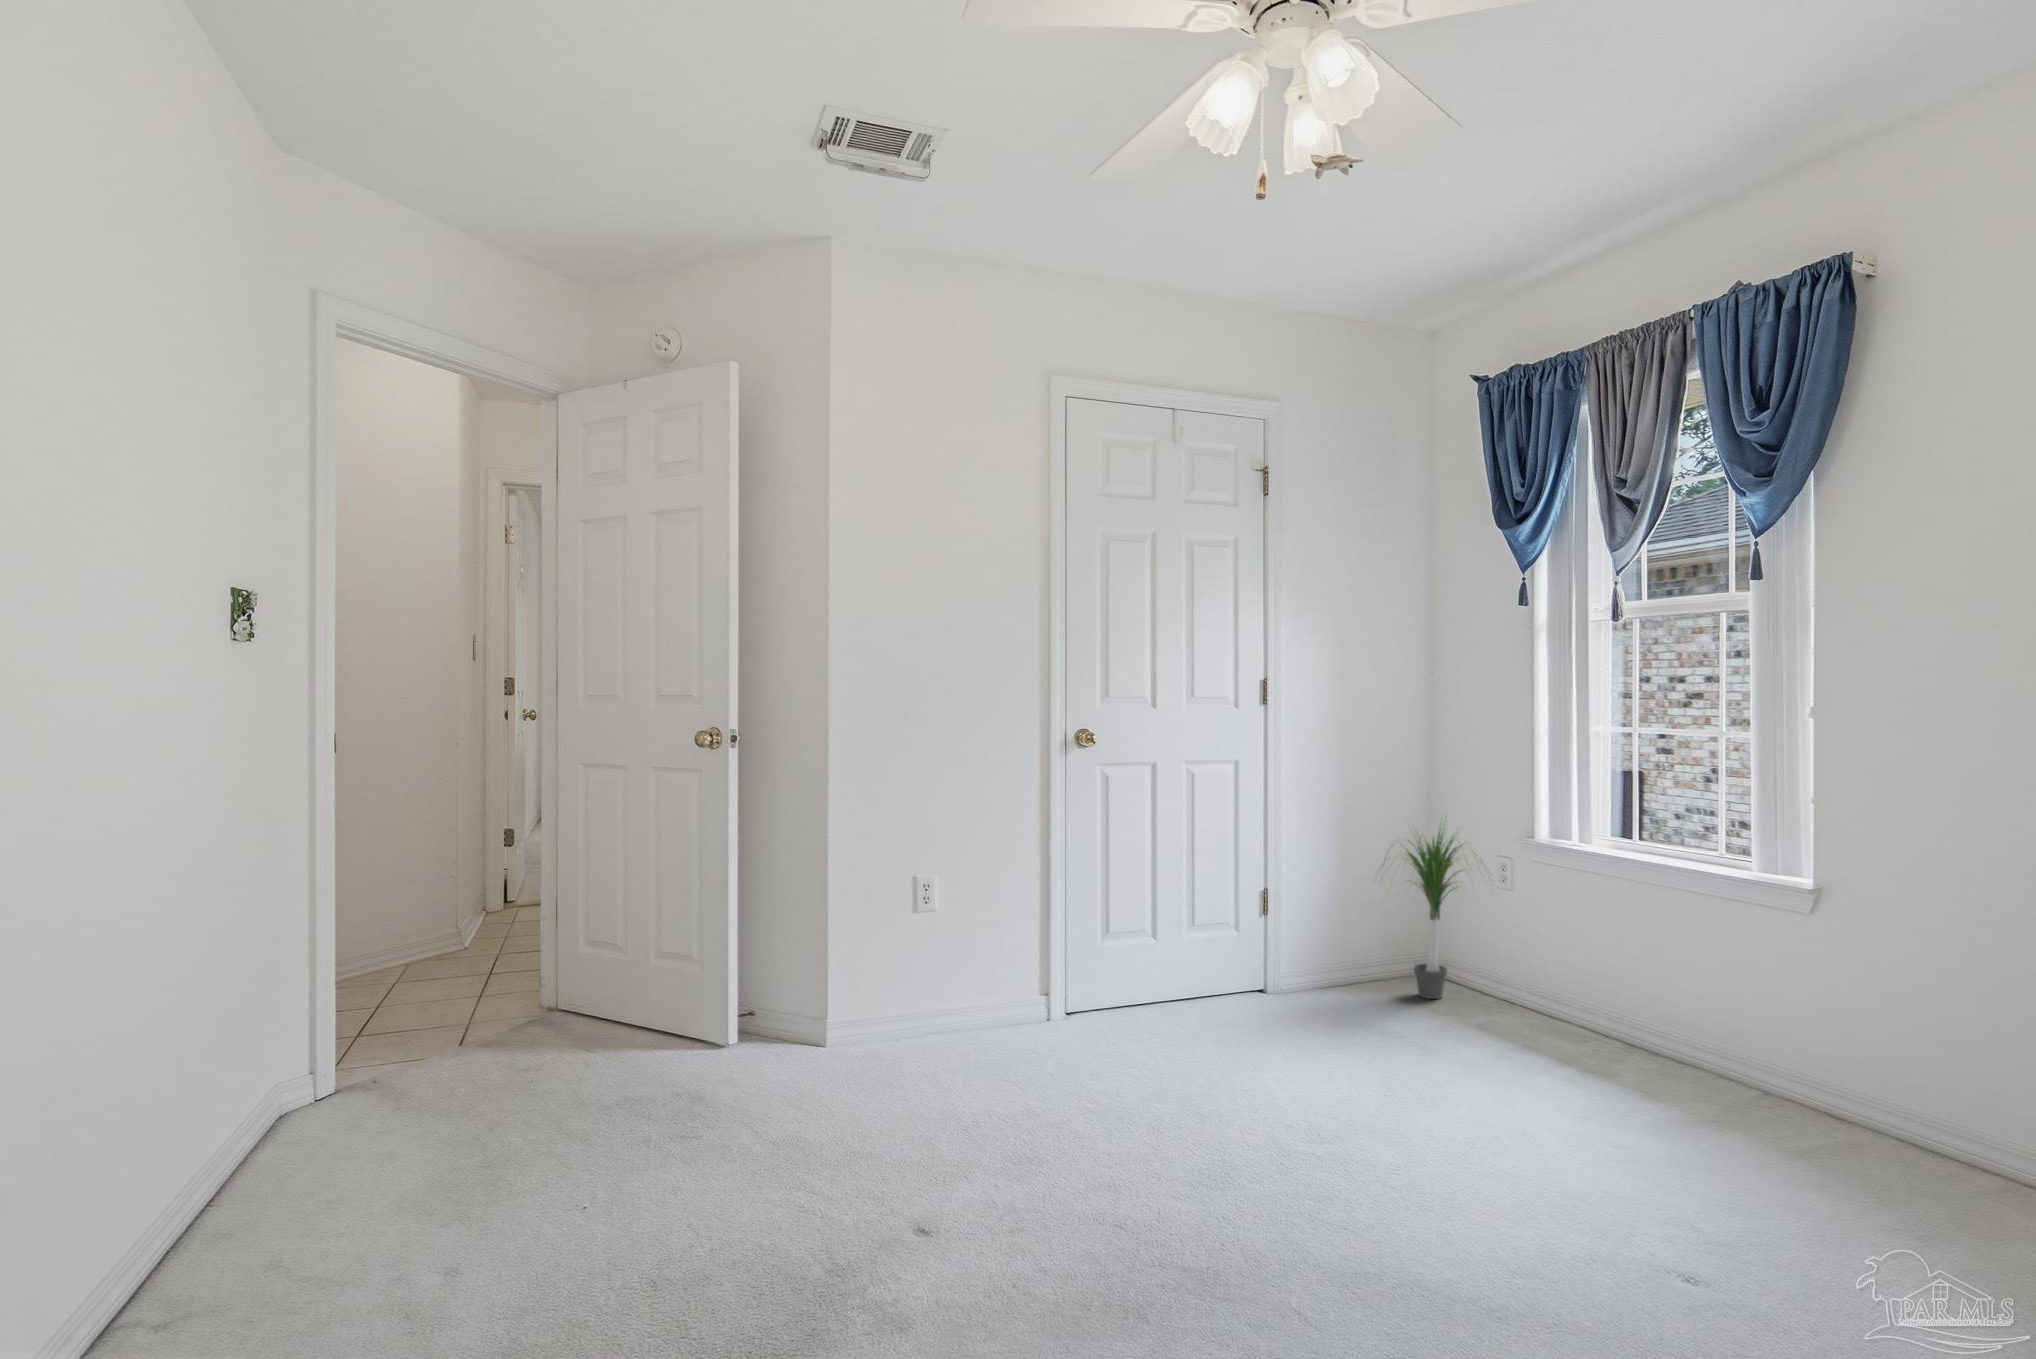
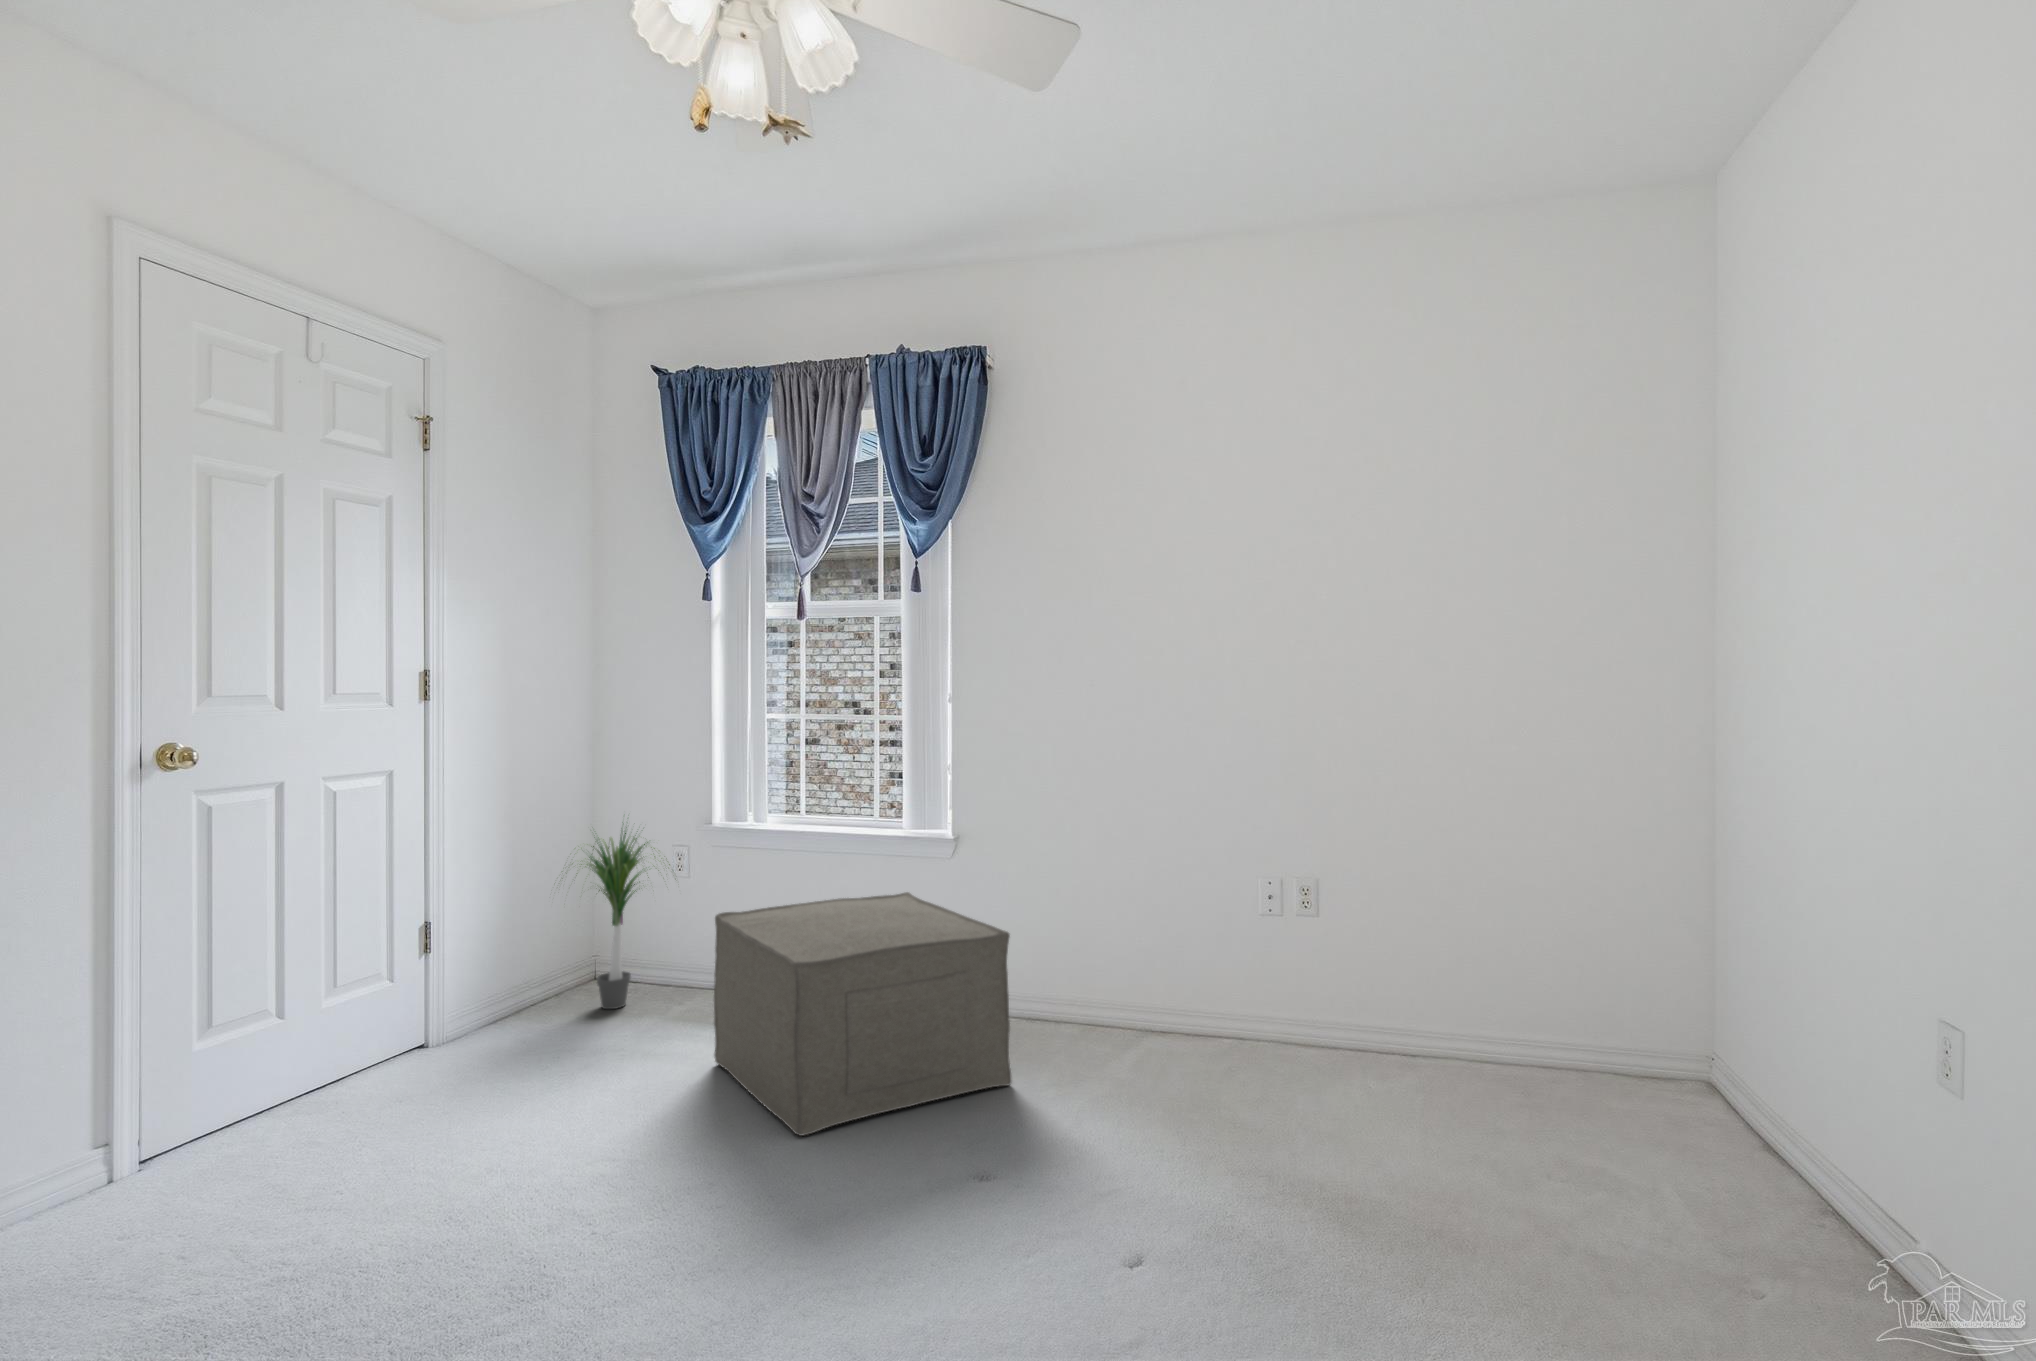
ottoman: none [1479,921,1825,1210] -> present [714,892,1011,1136]

